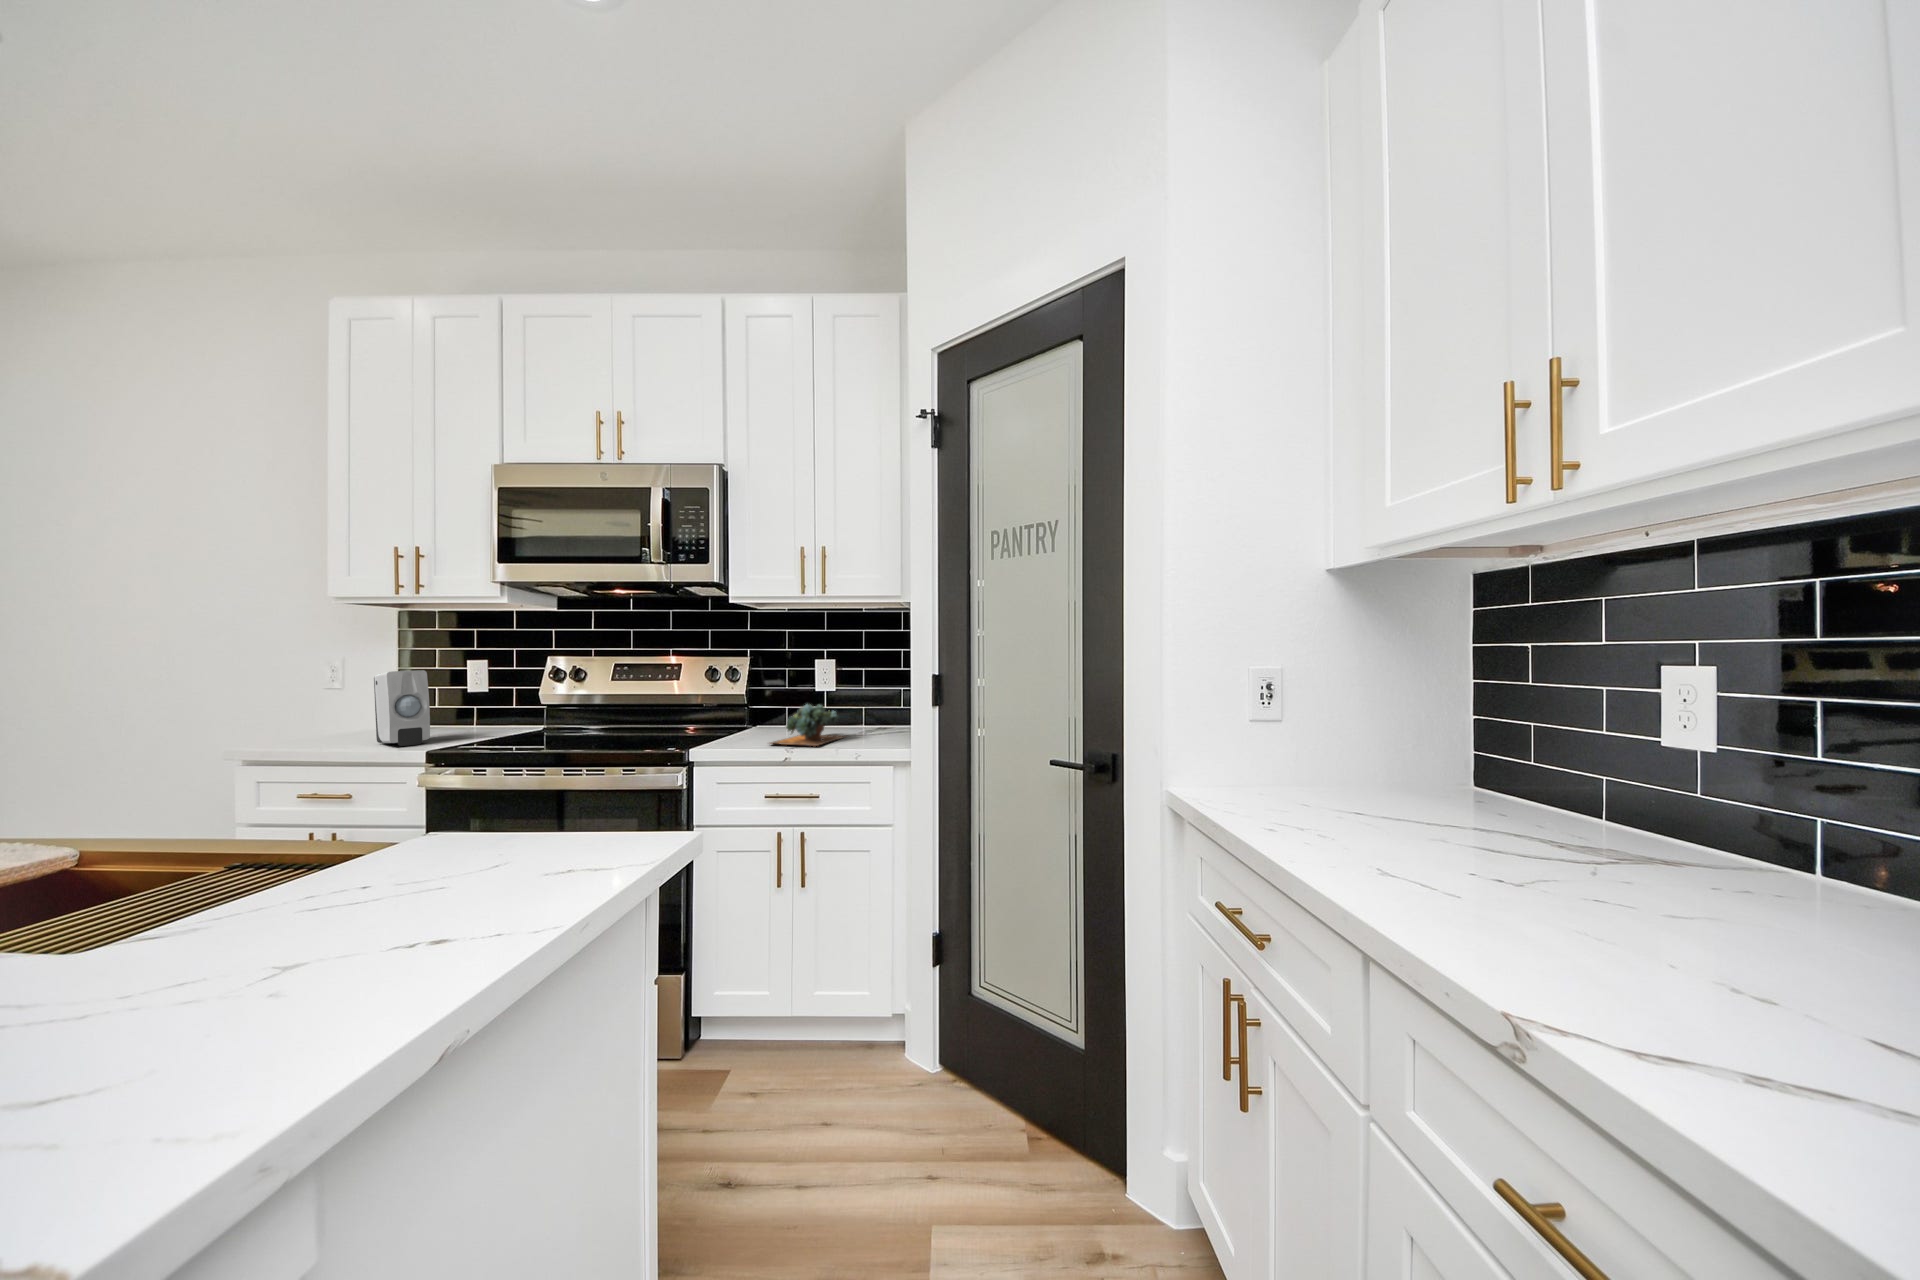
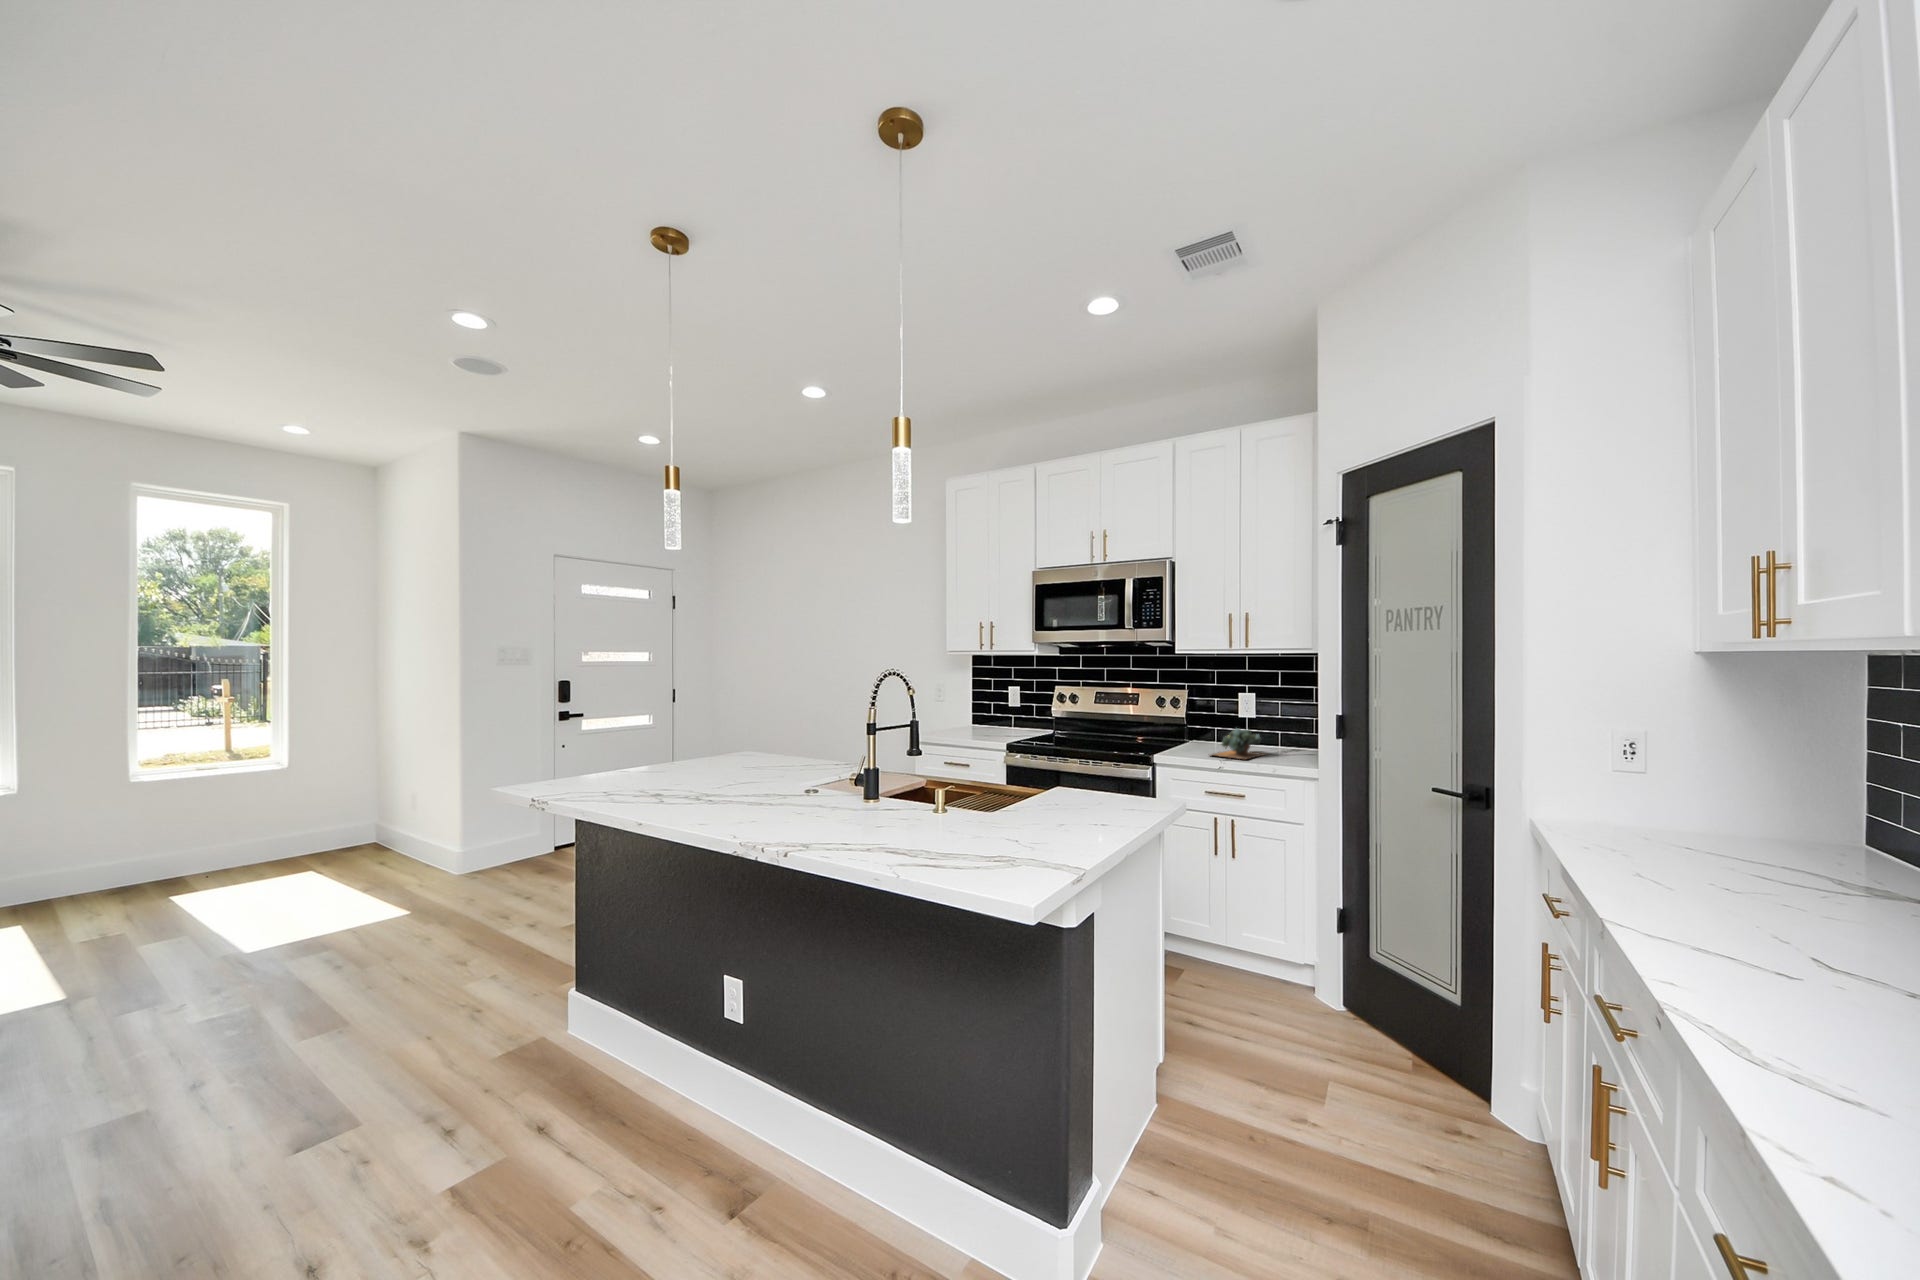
soap dispenser: present [374,670,430,746] -> none [963,693,993,739]

